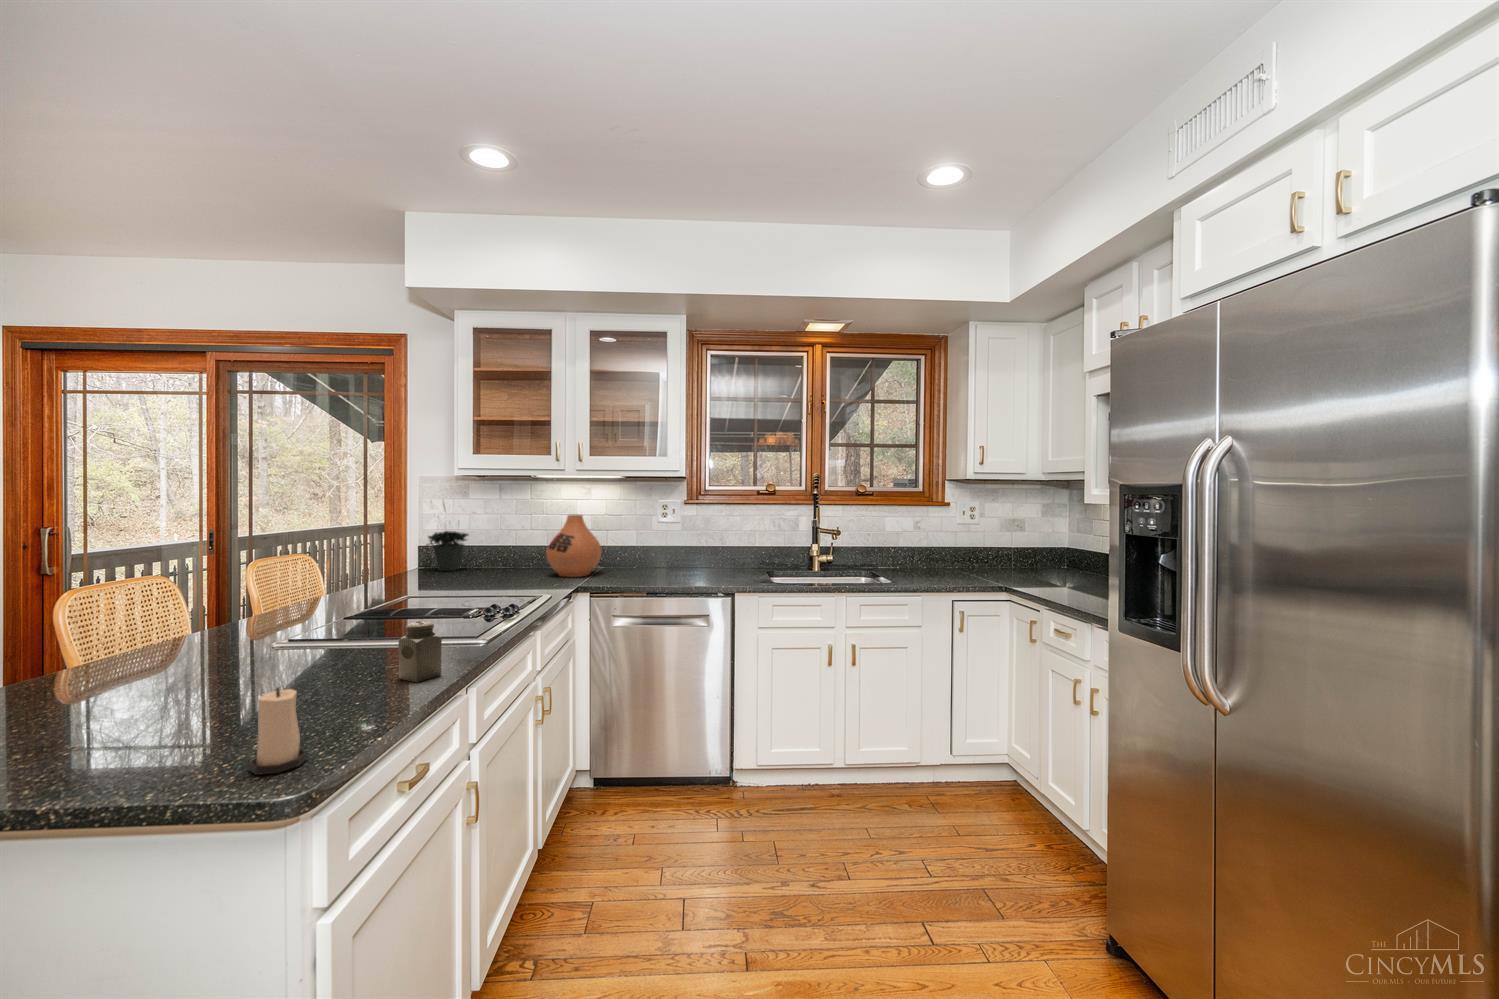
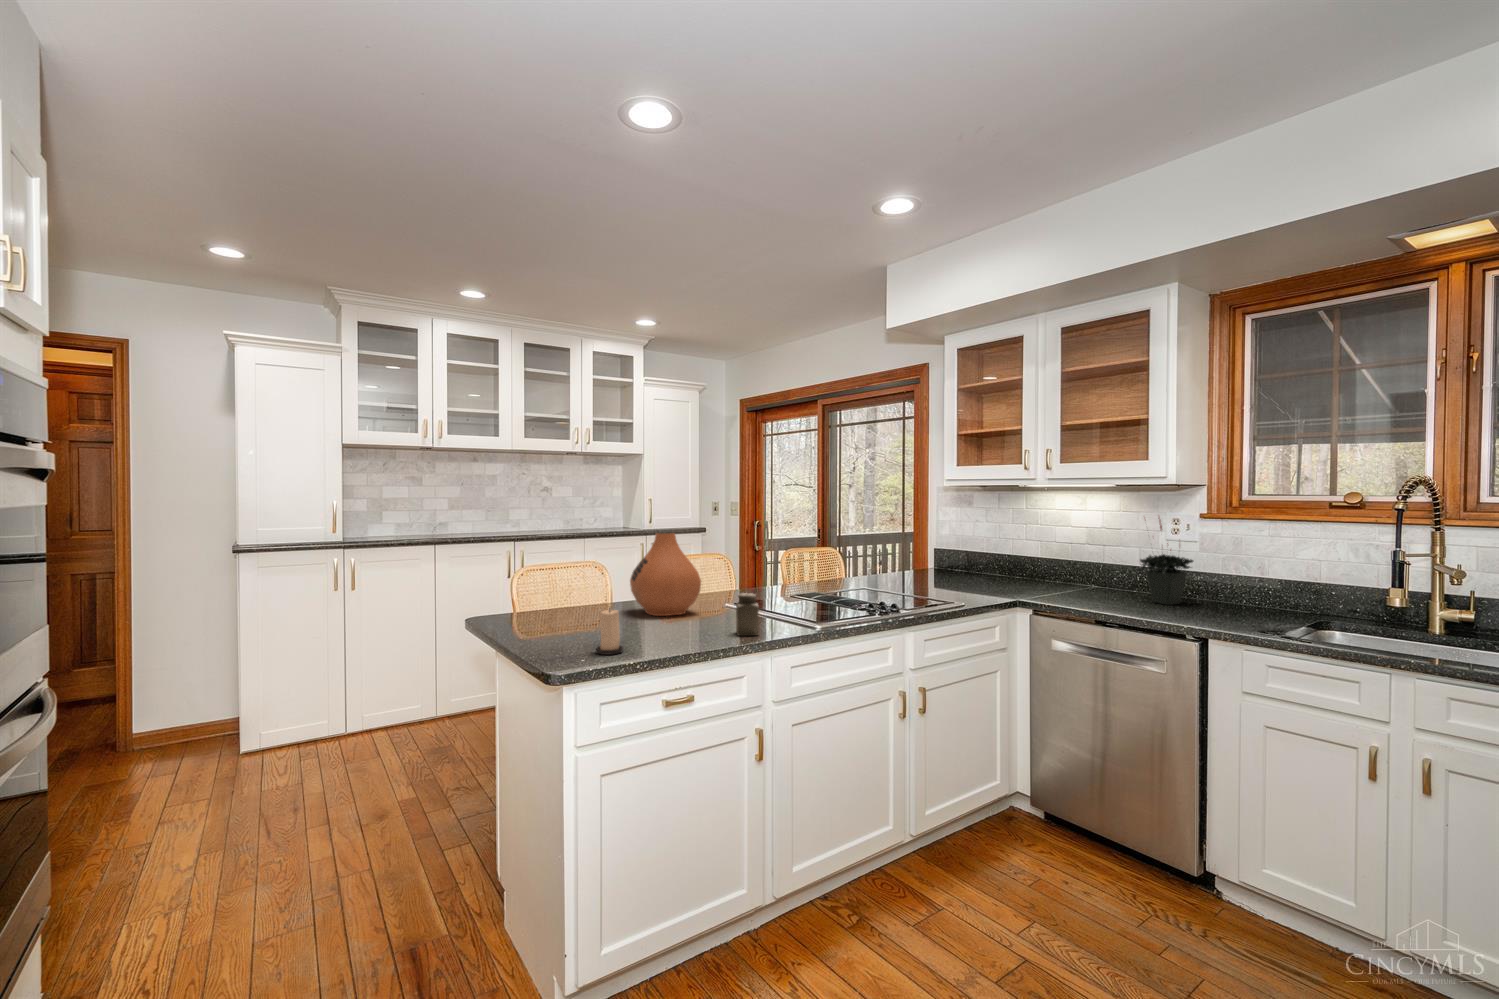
potted plant: present [426,506,468,571] -> present [1138,520,1193,605]
vase: present [546,515,602,577] -> present [630,533,701,616]

